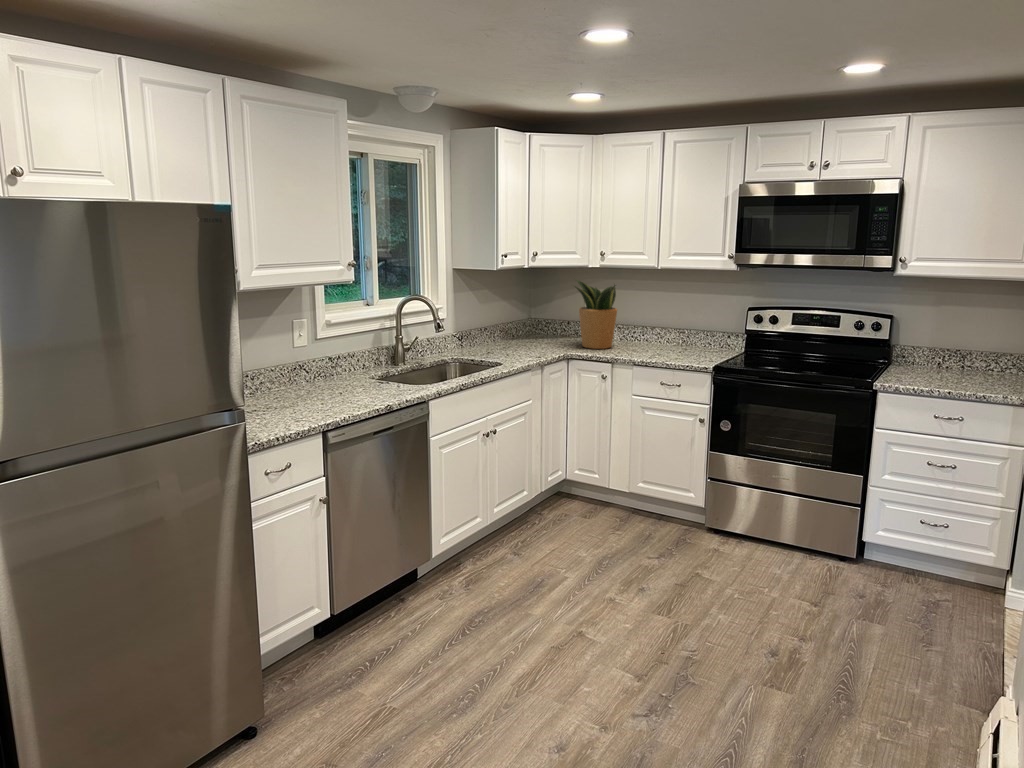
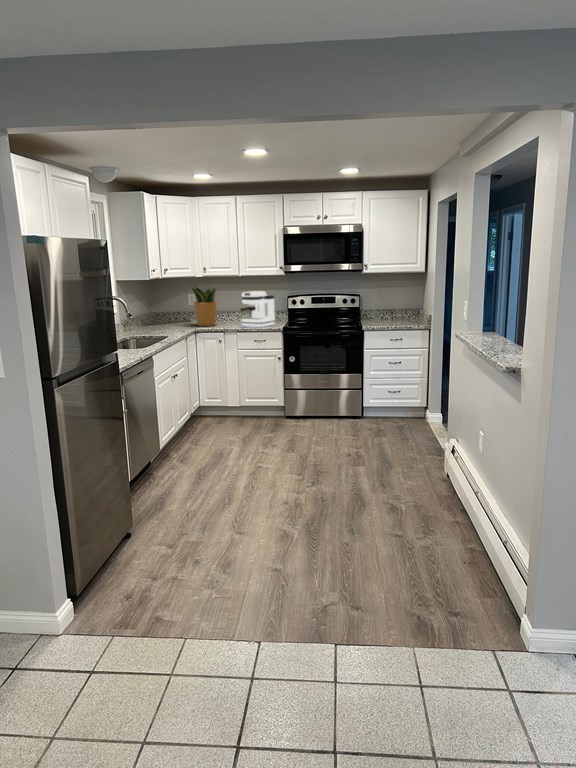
coffee maker: none [643,296,711,361] -> present [240,291,275,327]

